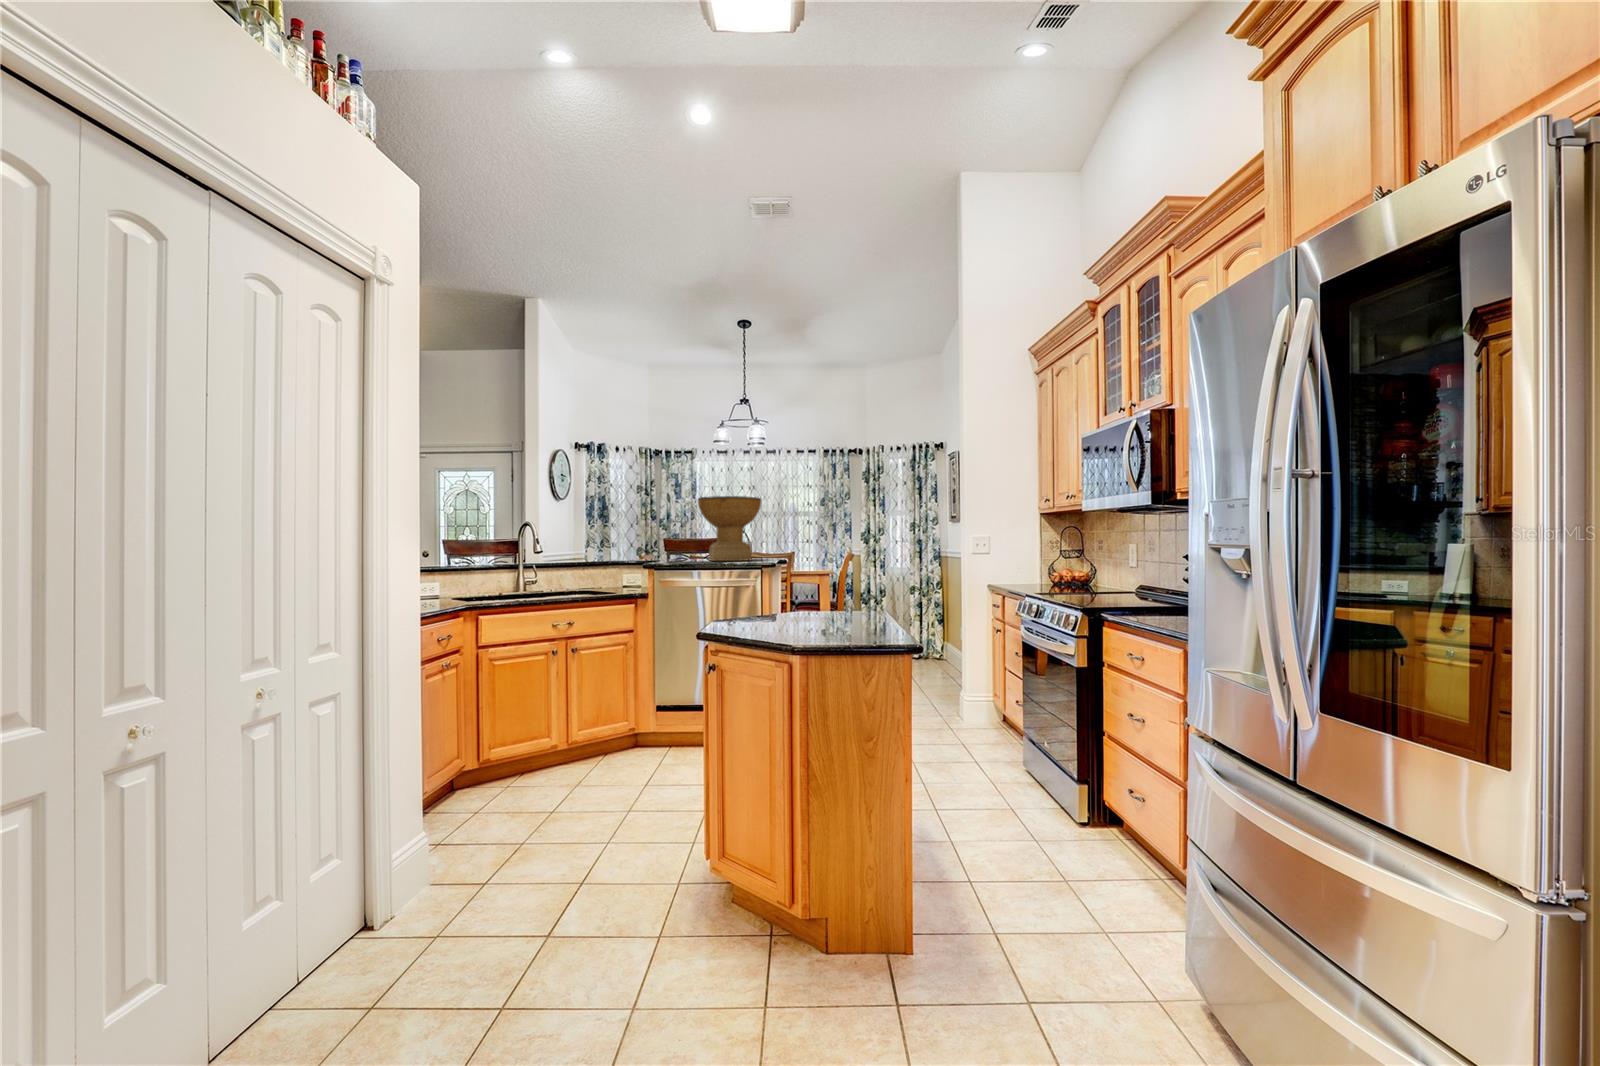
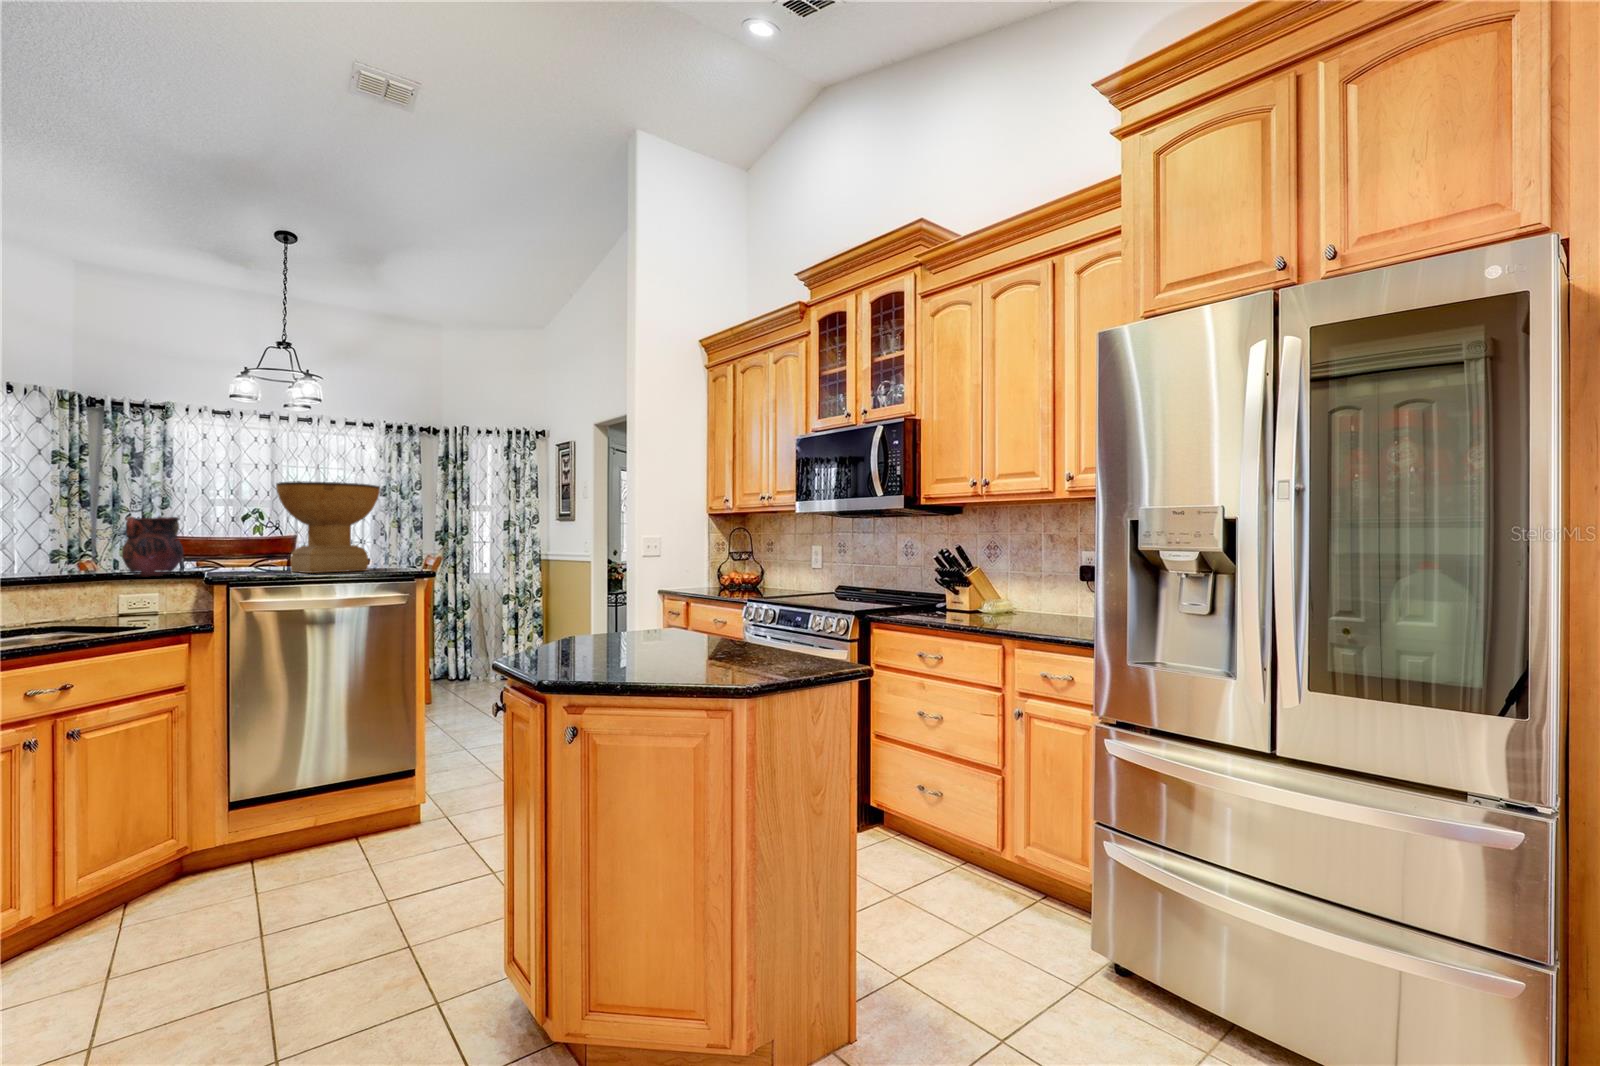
vase: none [618,524,649,562] -> present [122,517,184,577]

